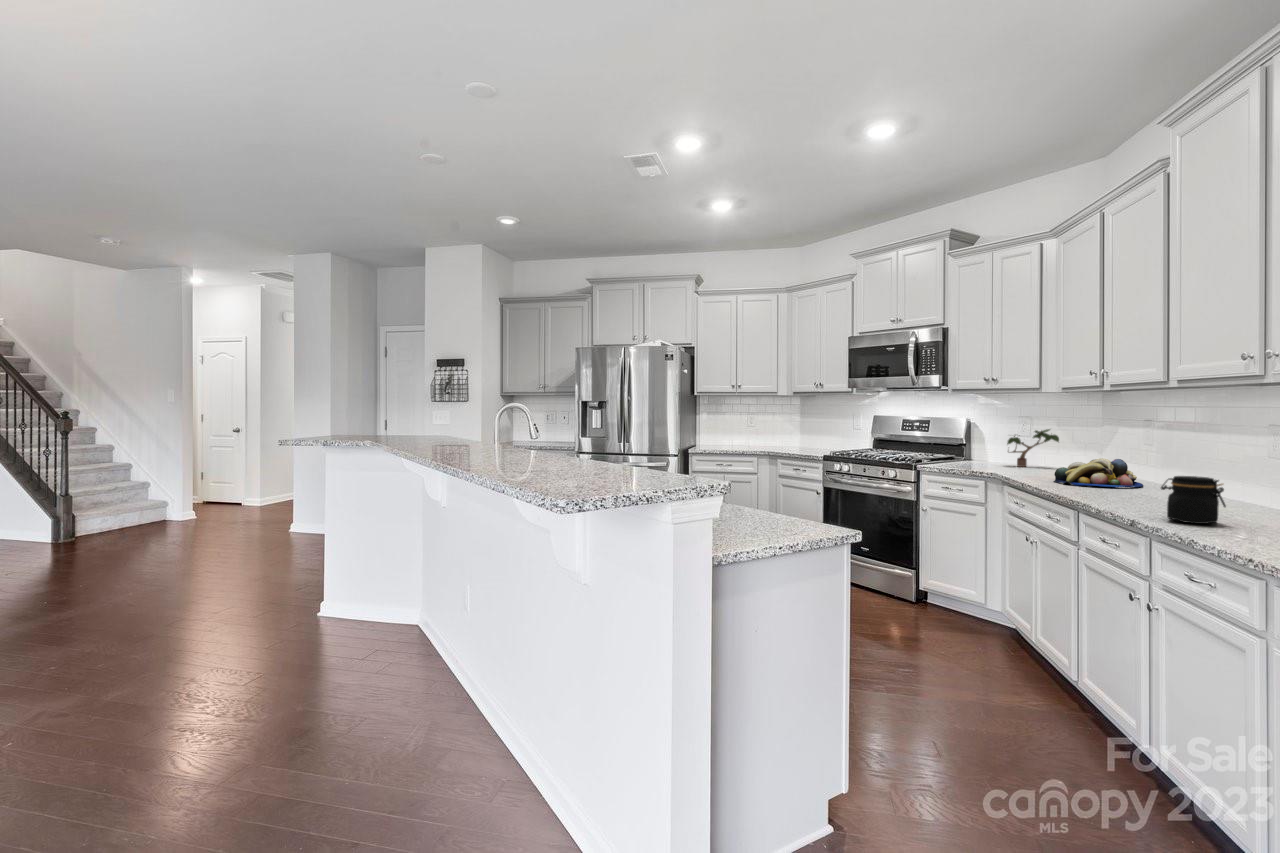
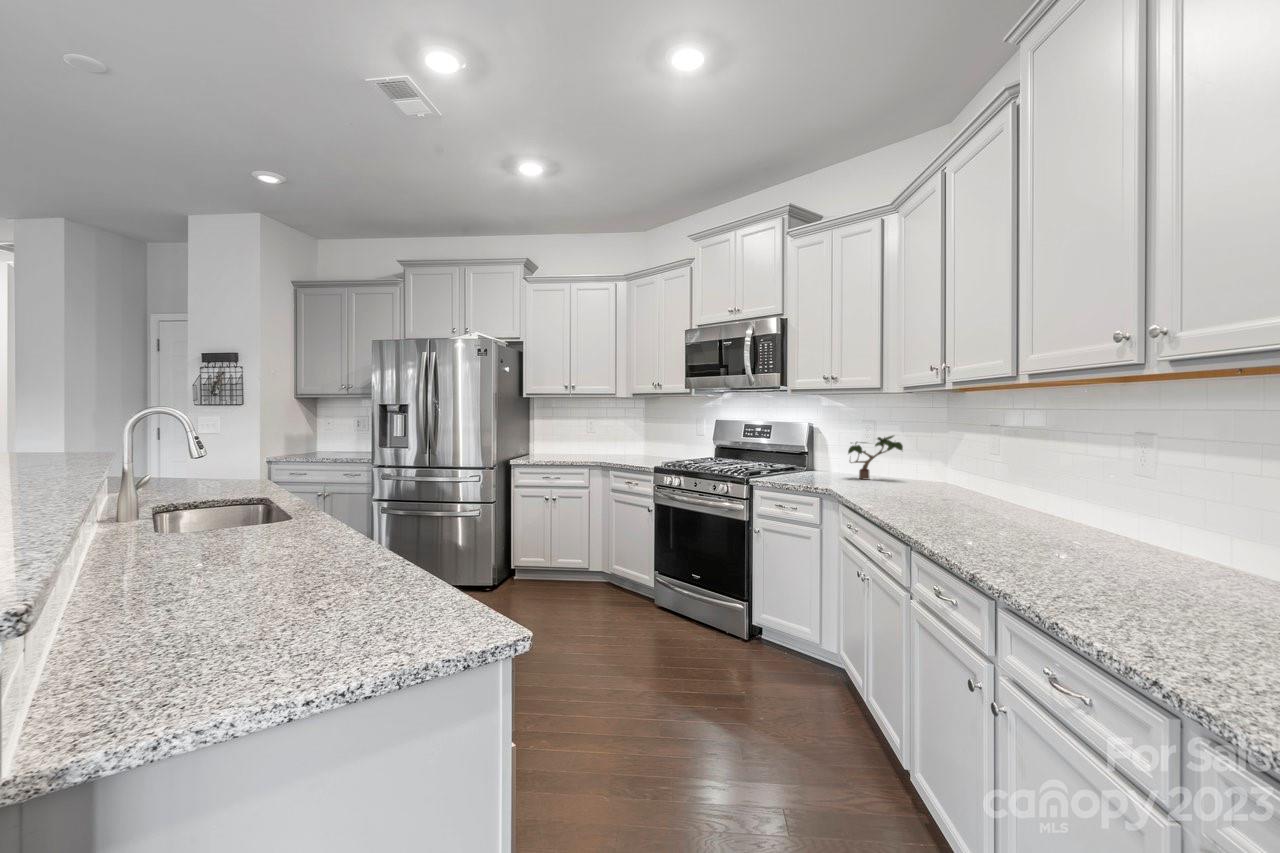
fruit bowl: present [1054,458,1143,487] -> none [890,473,991,510]
jar: present [1161,476,1226,524] -> none [1010,507,1098,581]

